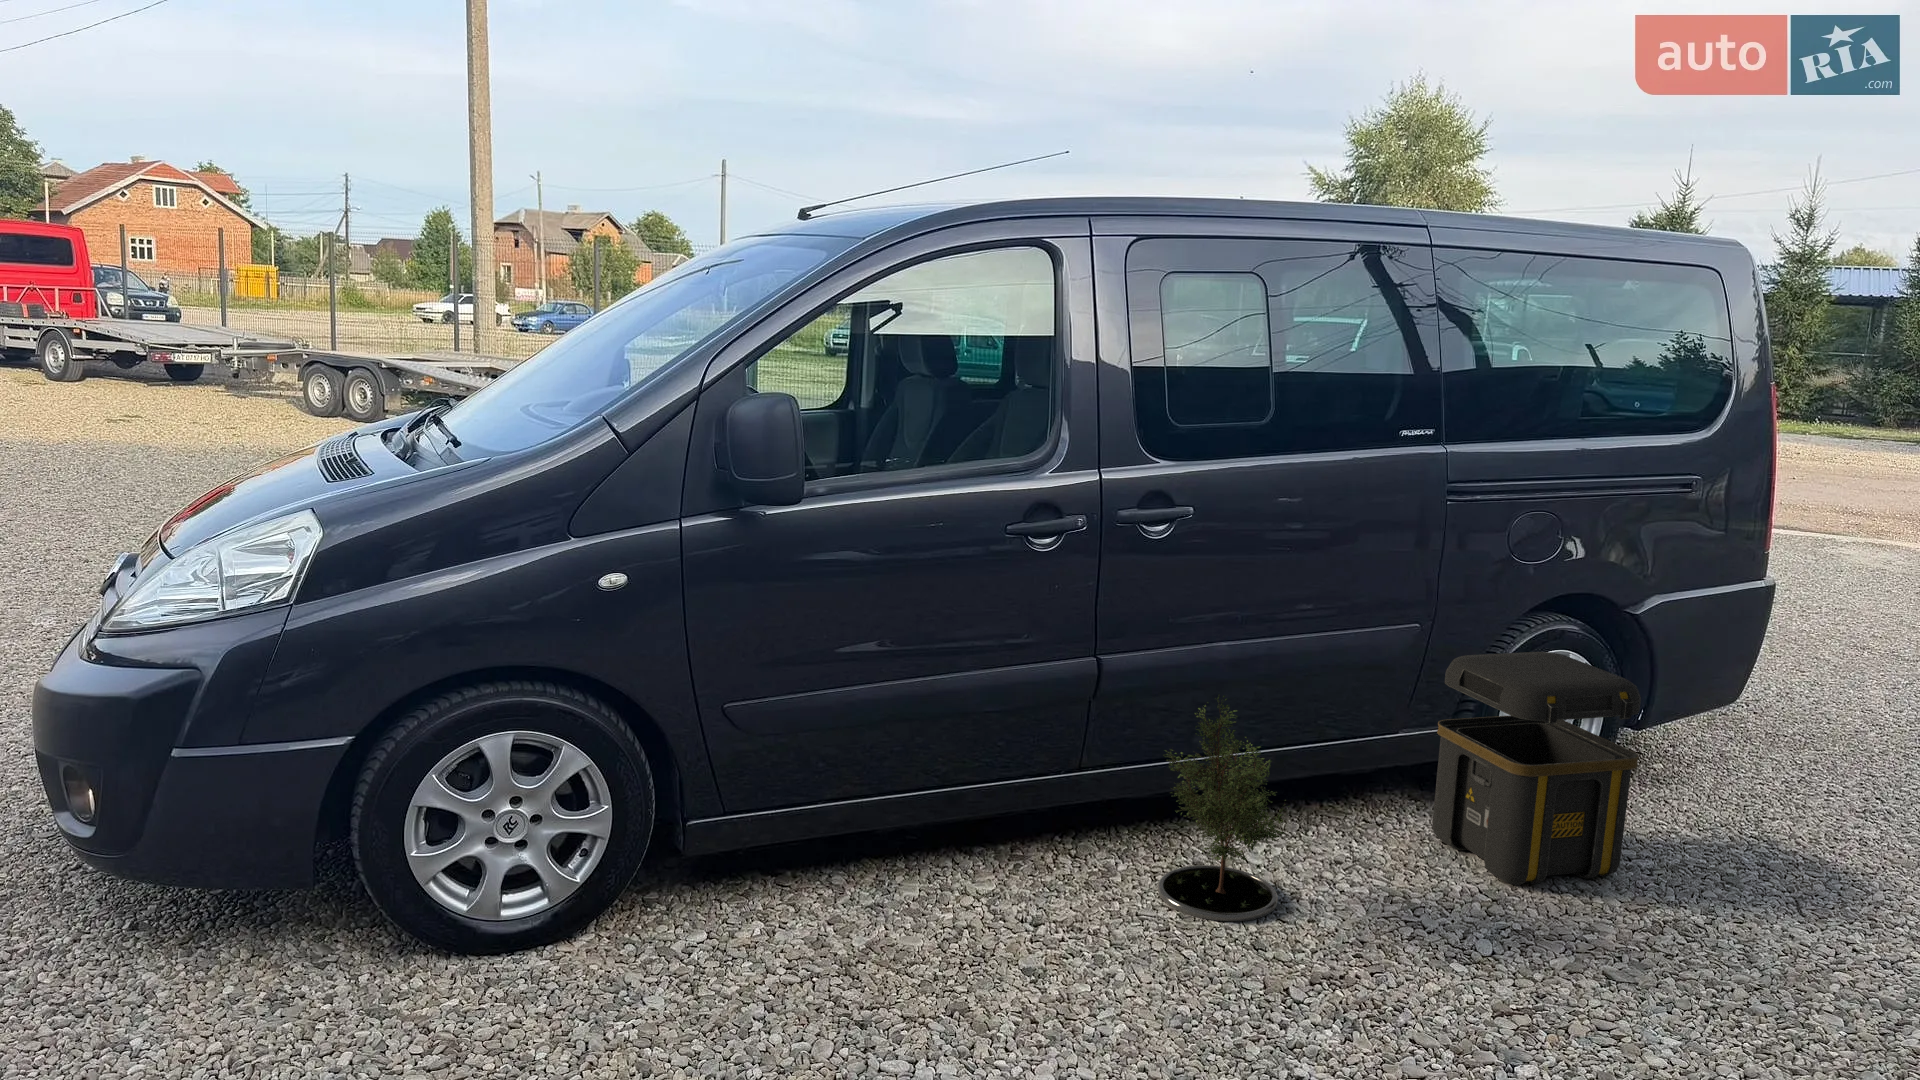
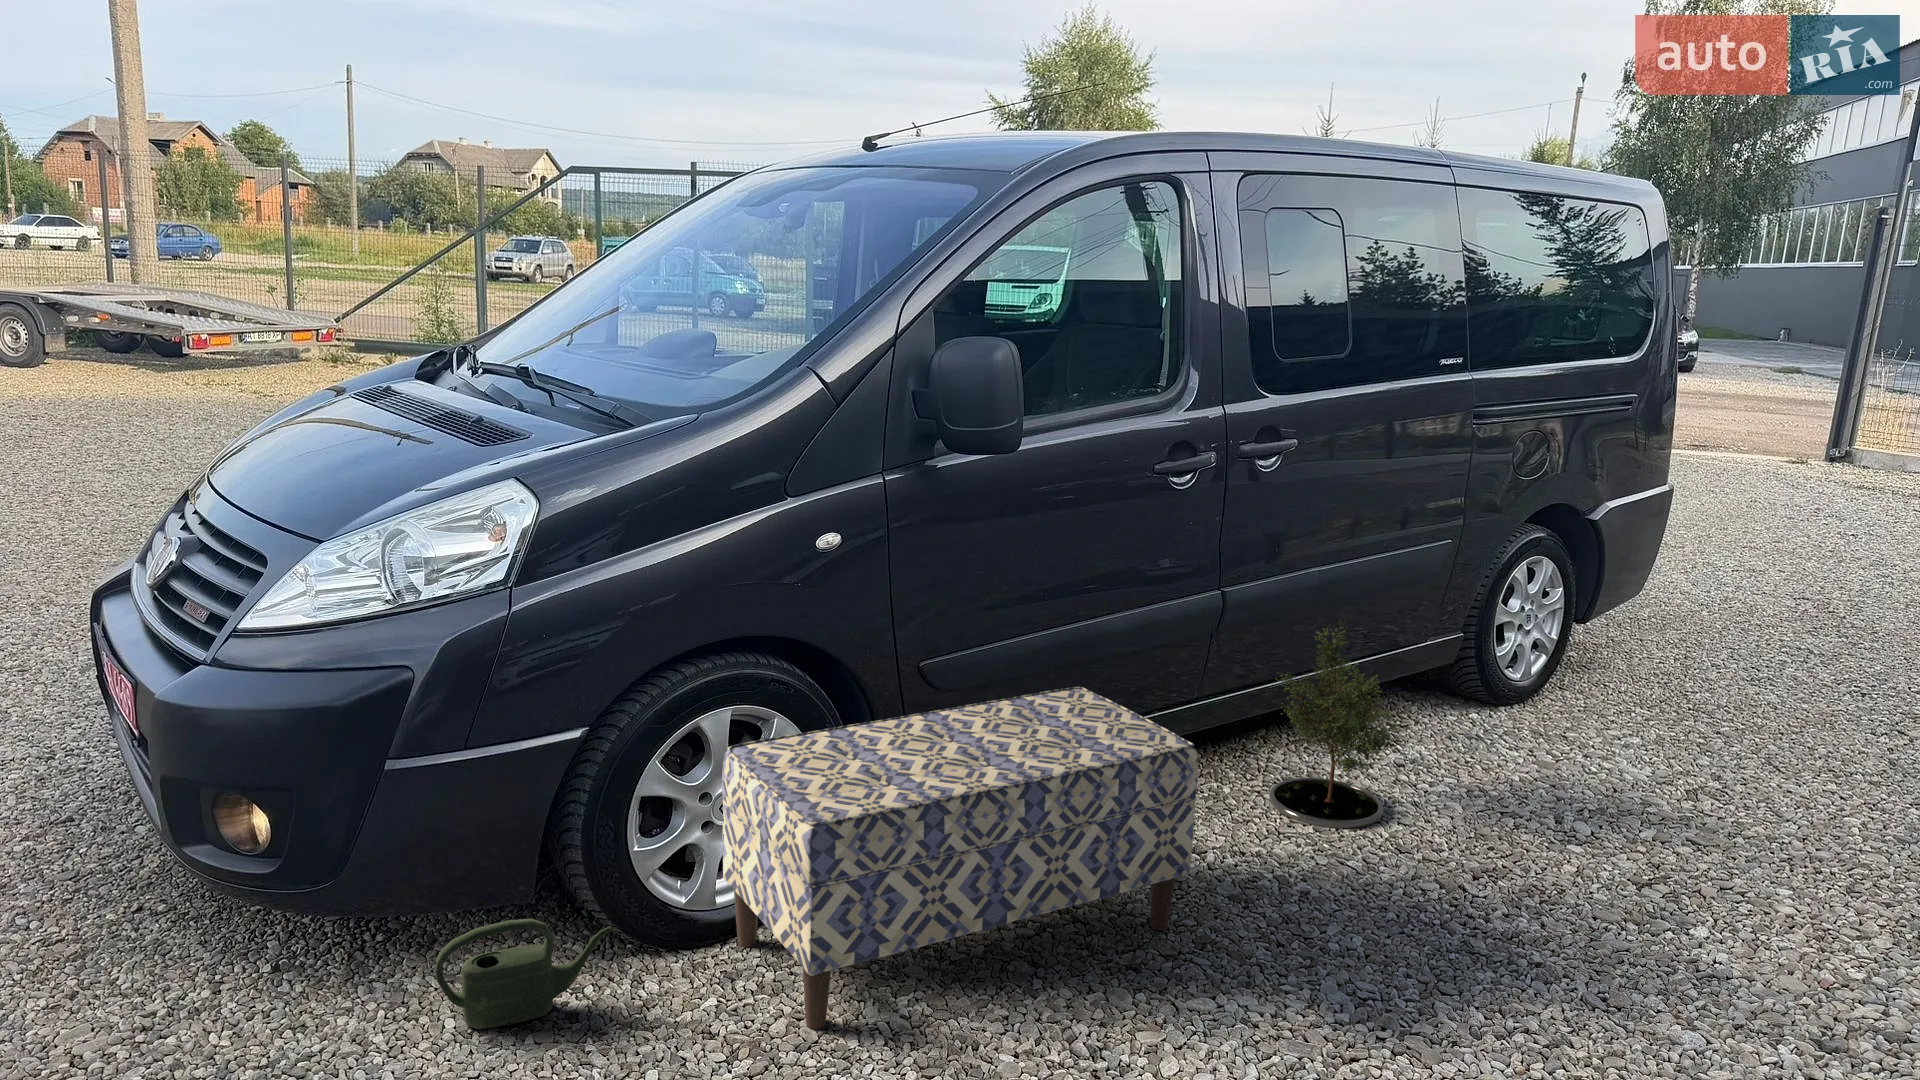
toolbox: present [1432,652,1641,885] -> none [1453,559,1645,769]
bench: none [497,743,955,1043] -> present [722,687,1198,1030]
watering can: none [207,904,373,1000] -> present [435,919,611,1029]

